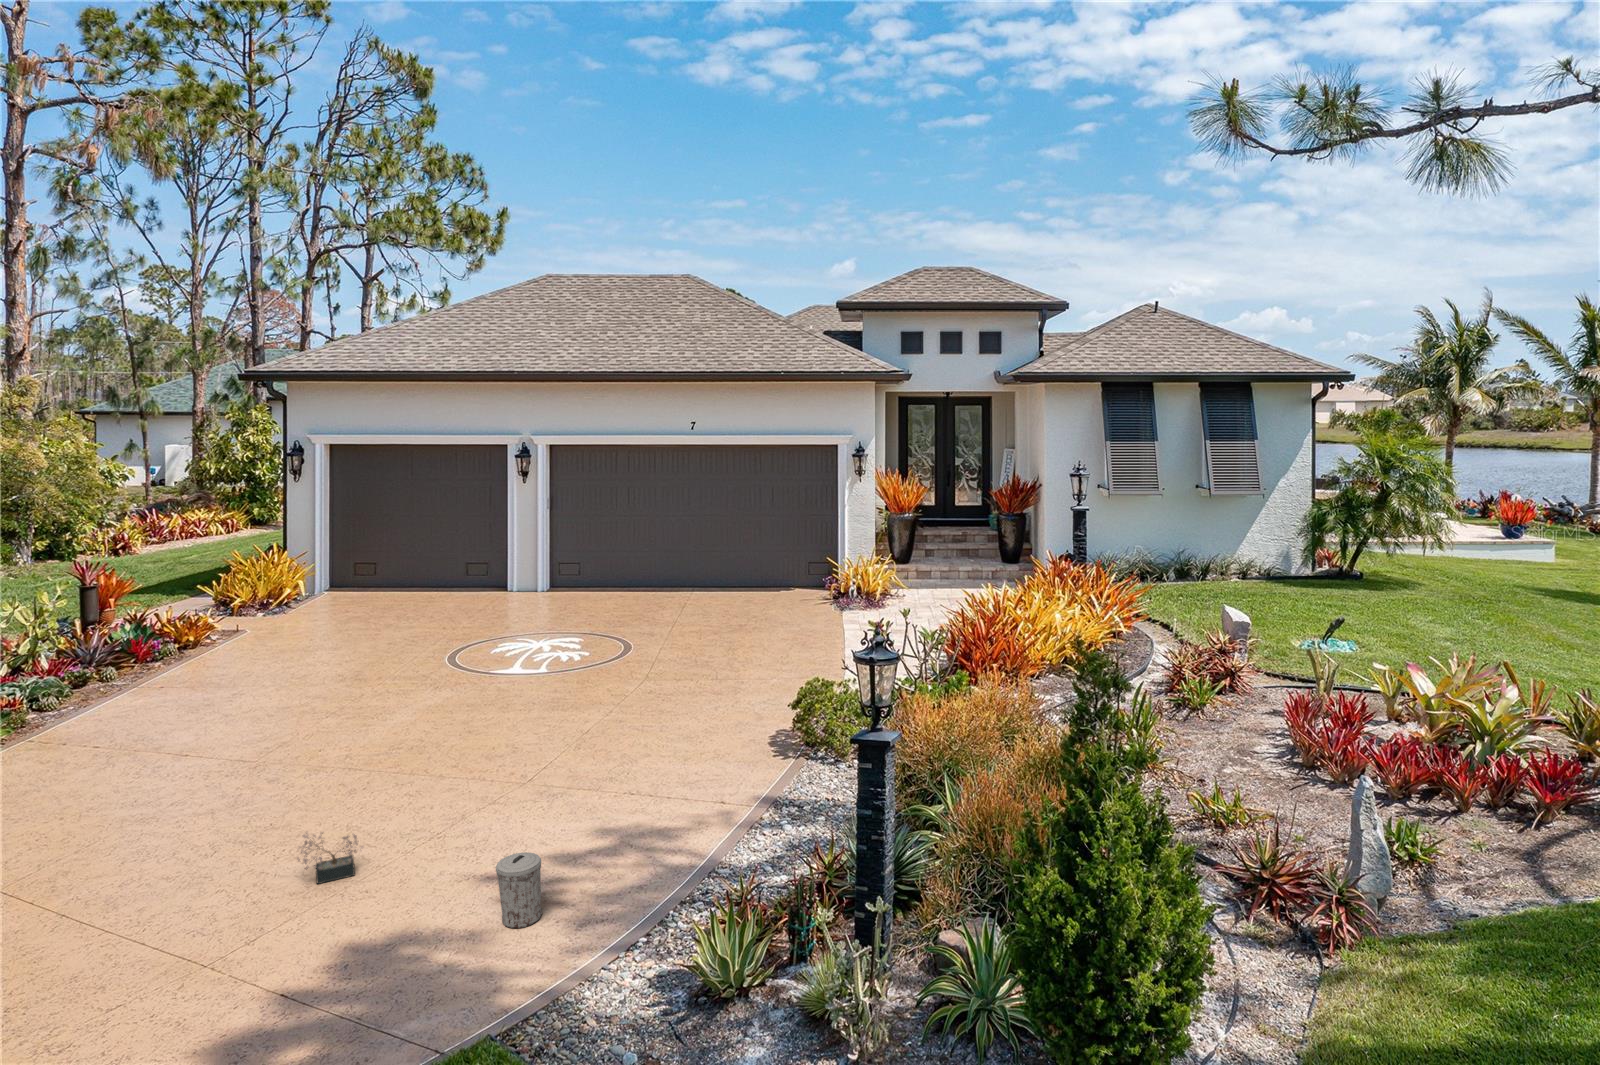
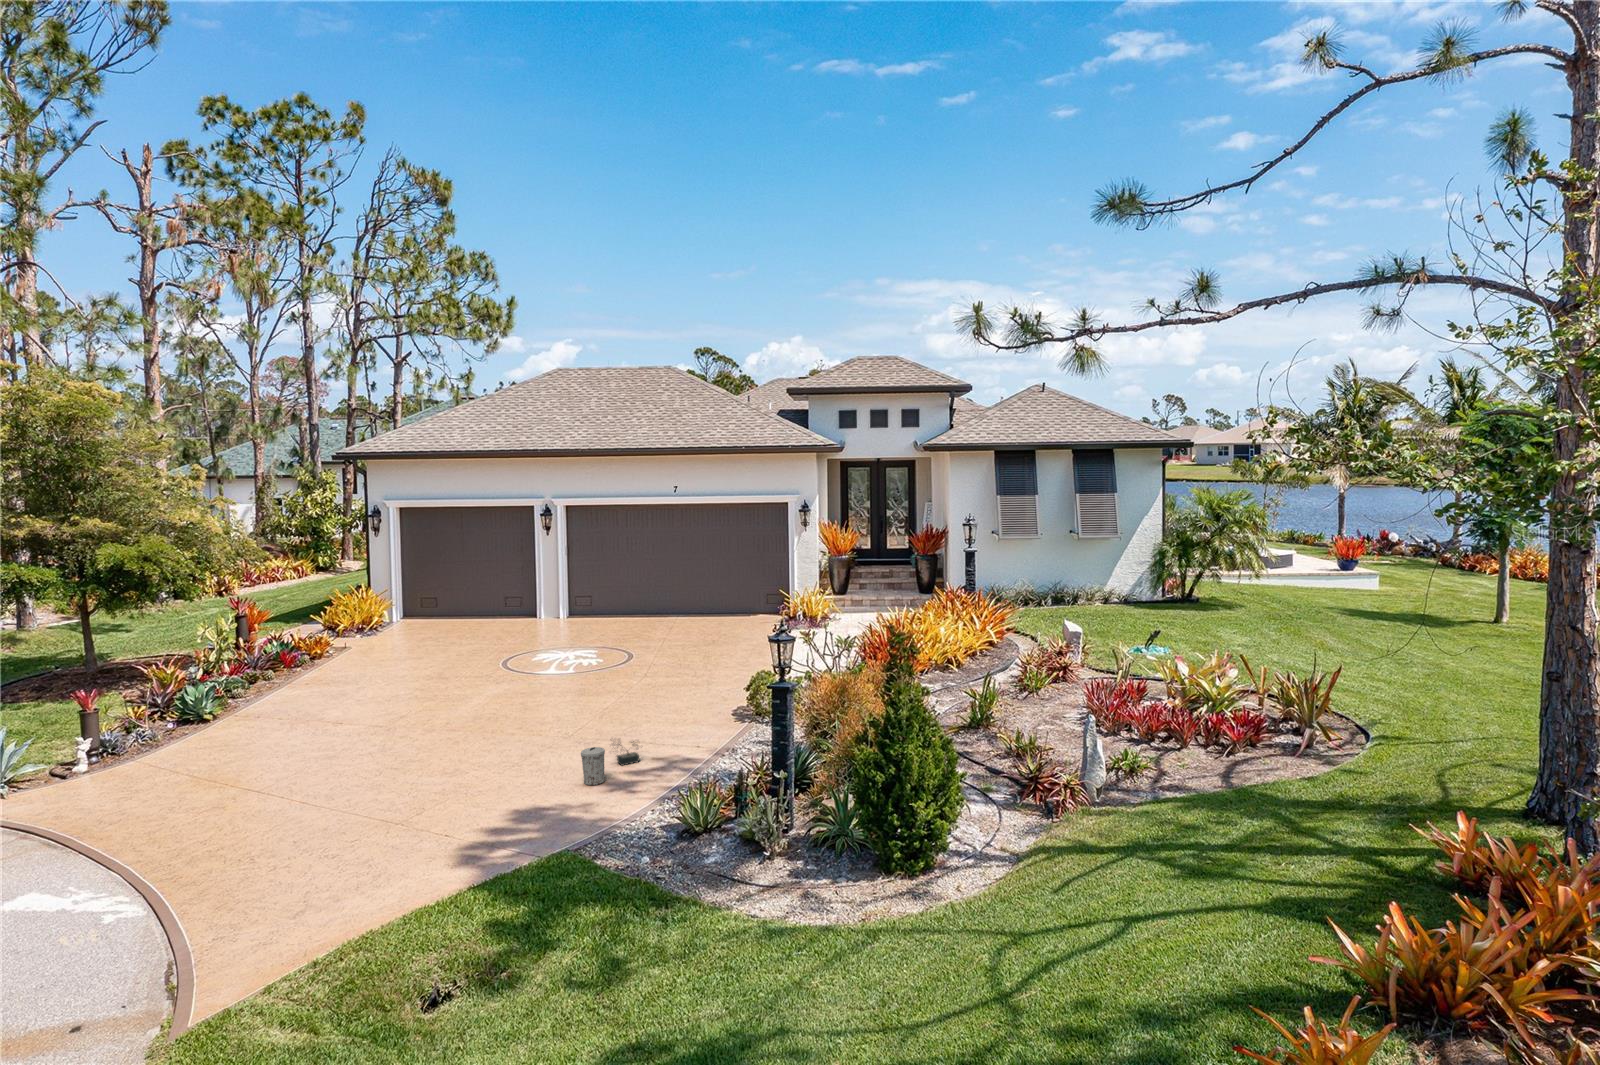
decorative plant: present [297,833,363,884] -> present [612,739,639,765]

